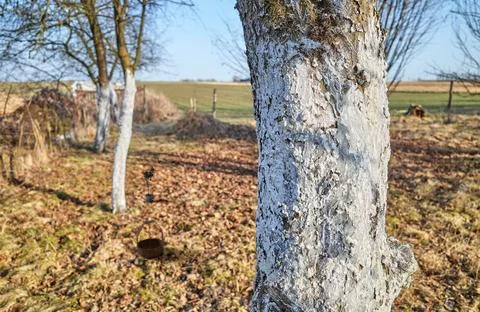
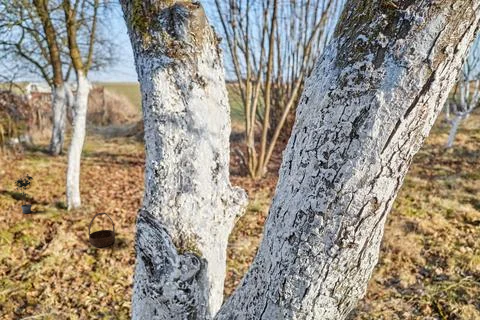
potted plant: present [141,166,156,202] -> present [15,174,33,213]

